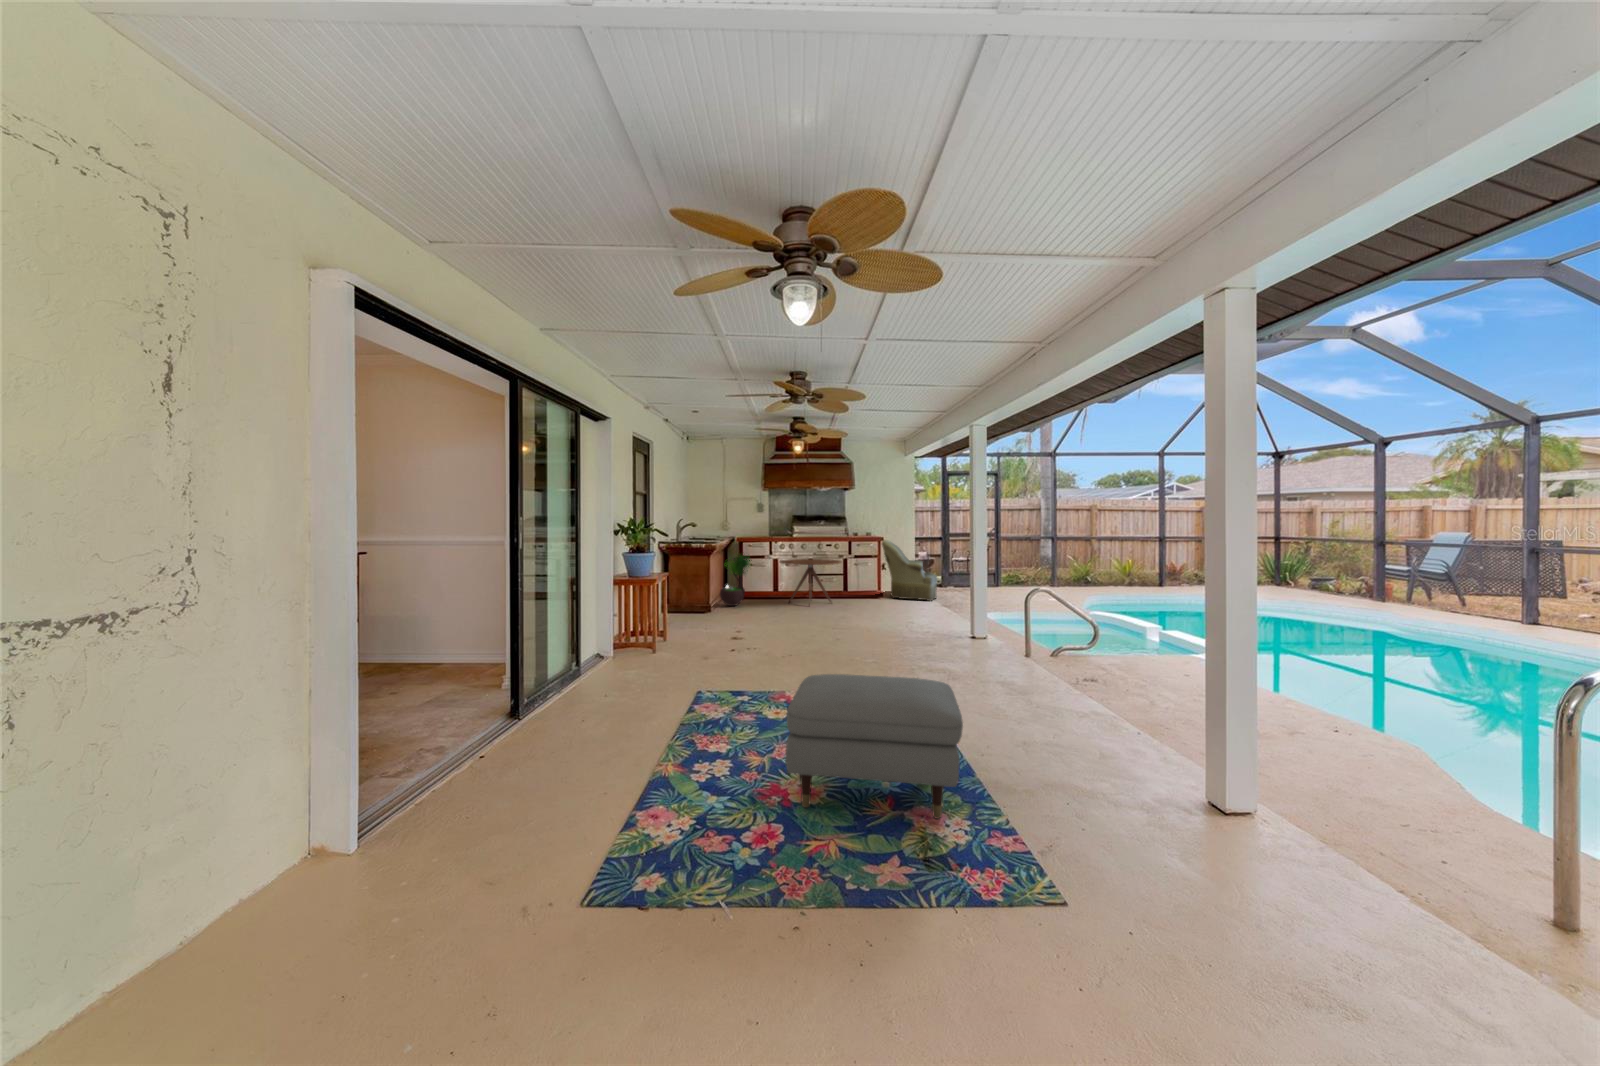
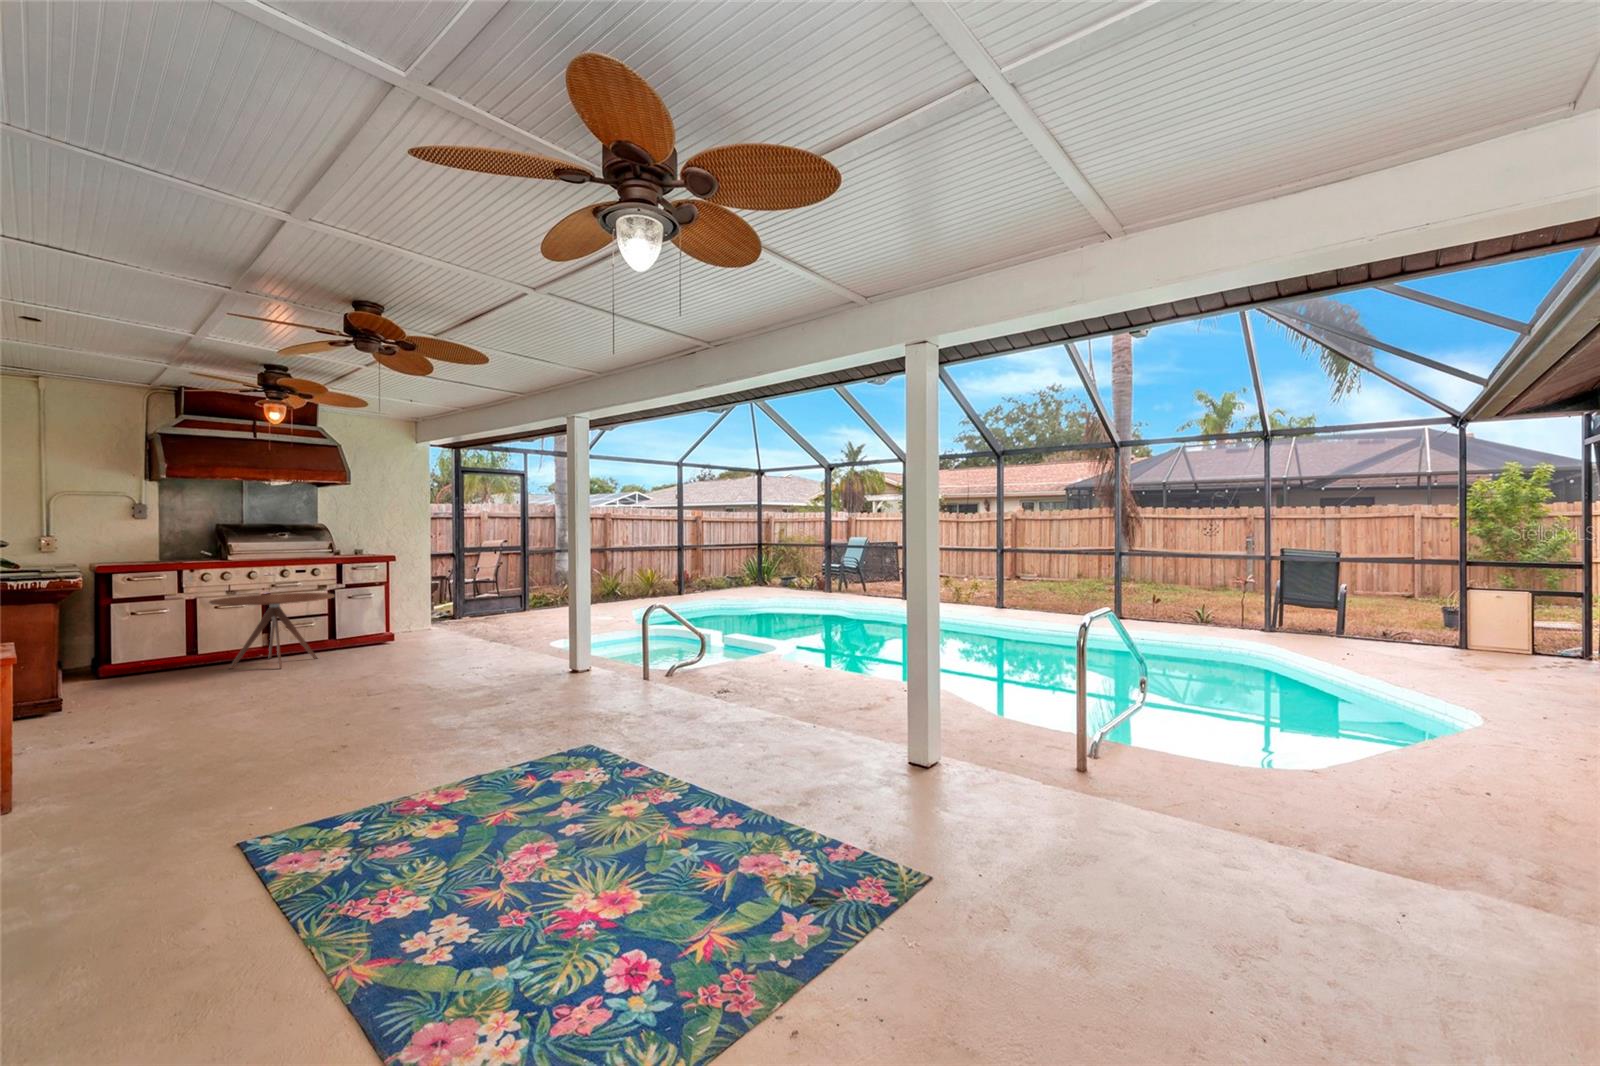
armchair: present [882,540,937,601] -> none [387,560,471,639]
potted tree: present [720,554,752,606] -> none [68,587,157,691]
ottoman: present [786,674,963,819] -> none [563,718,797,917]

